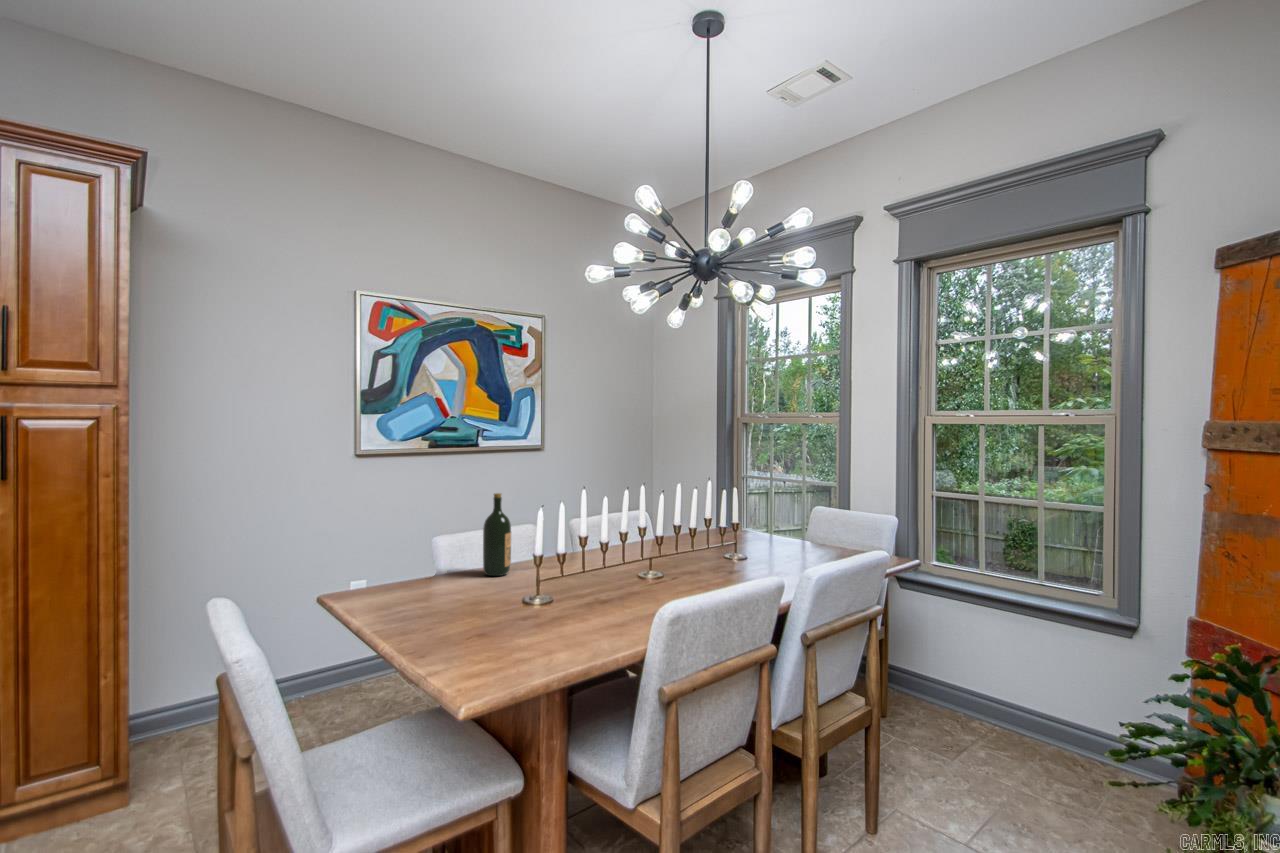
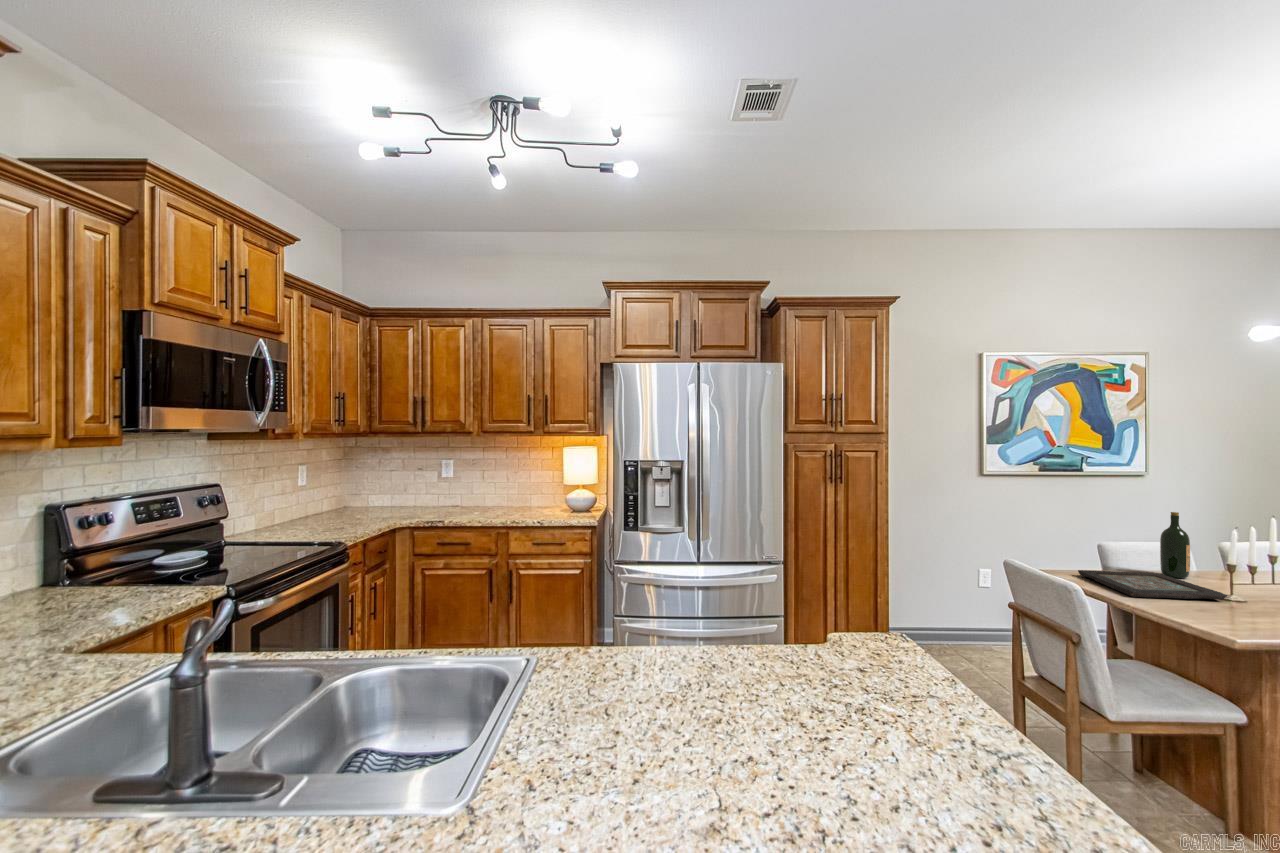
decorative tray: none [370,575,511,627] -> present [1078,570,1227,600]

